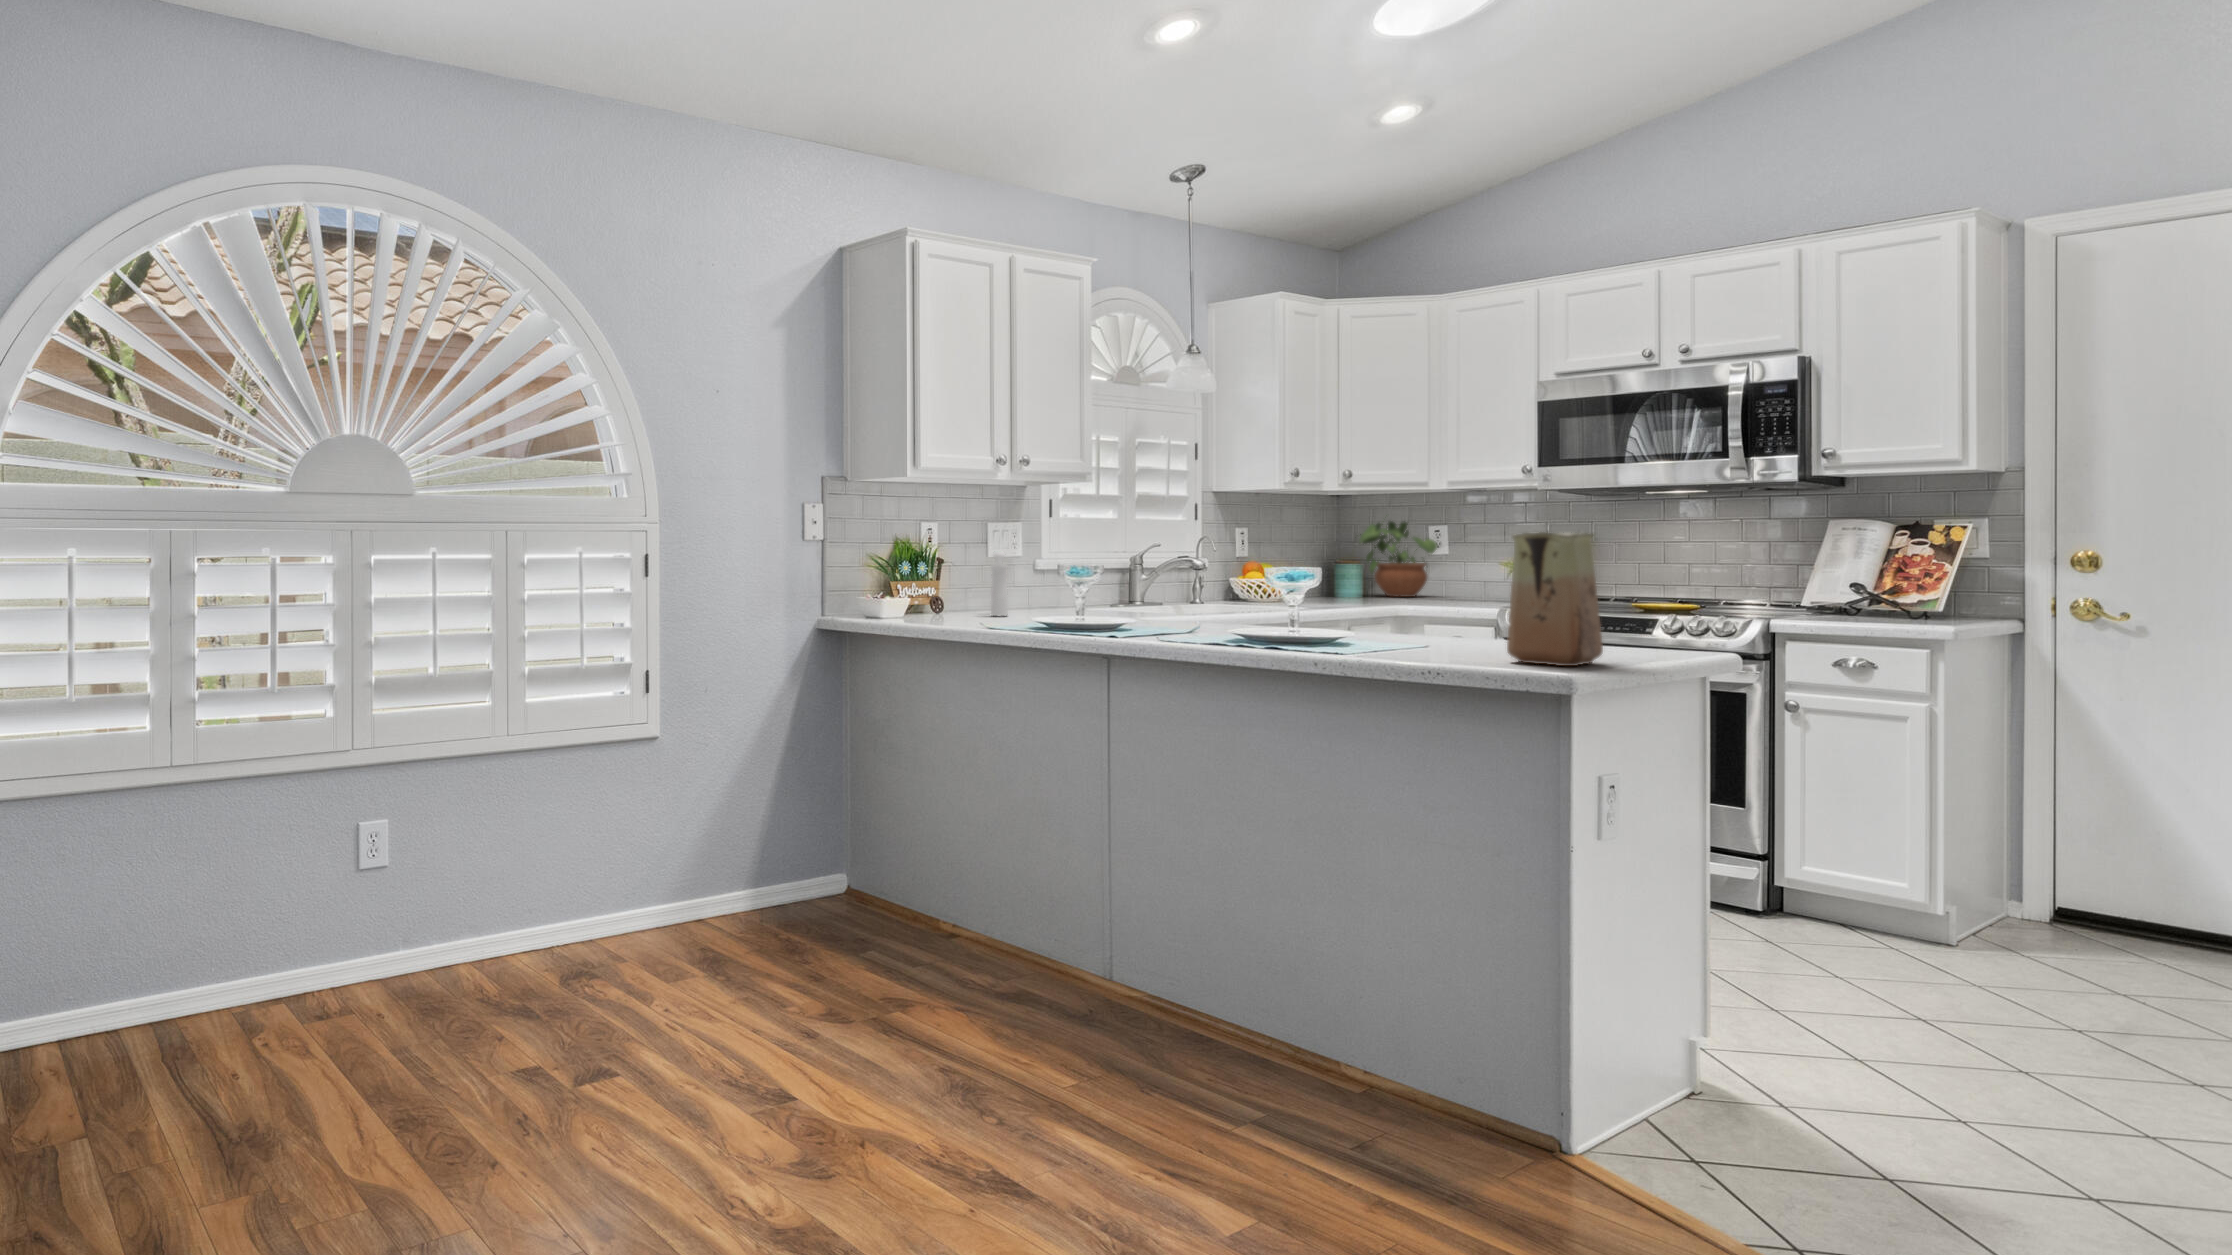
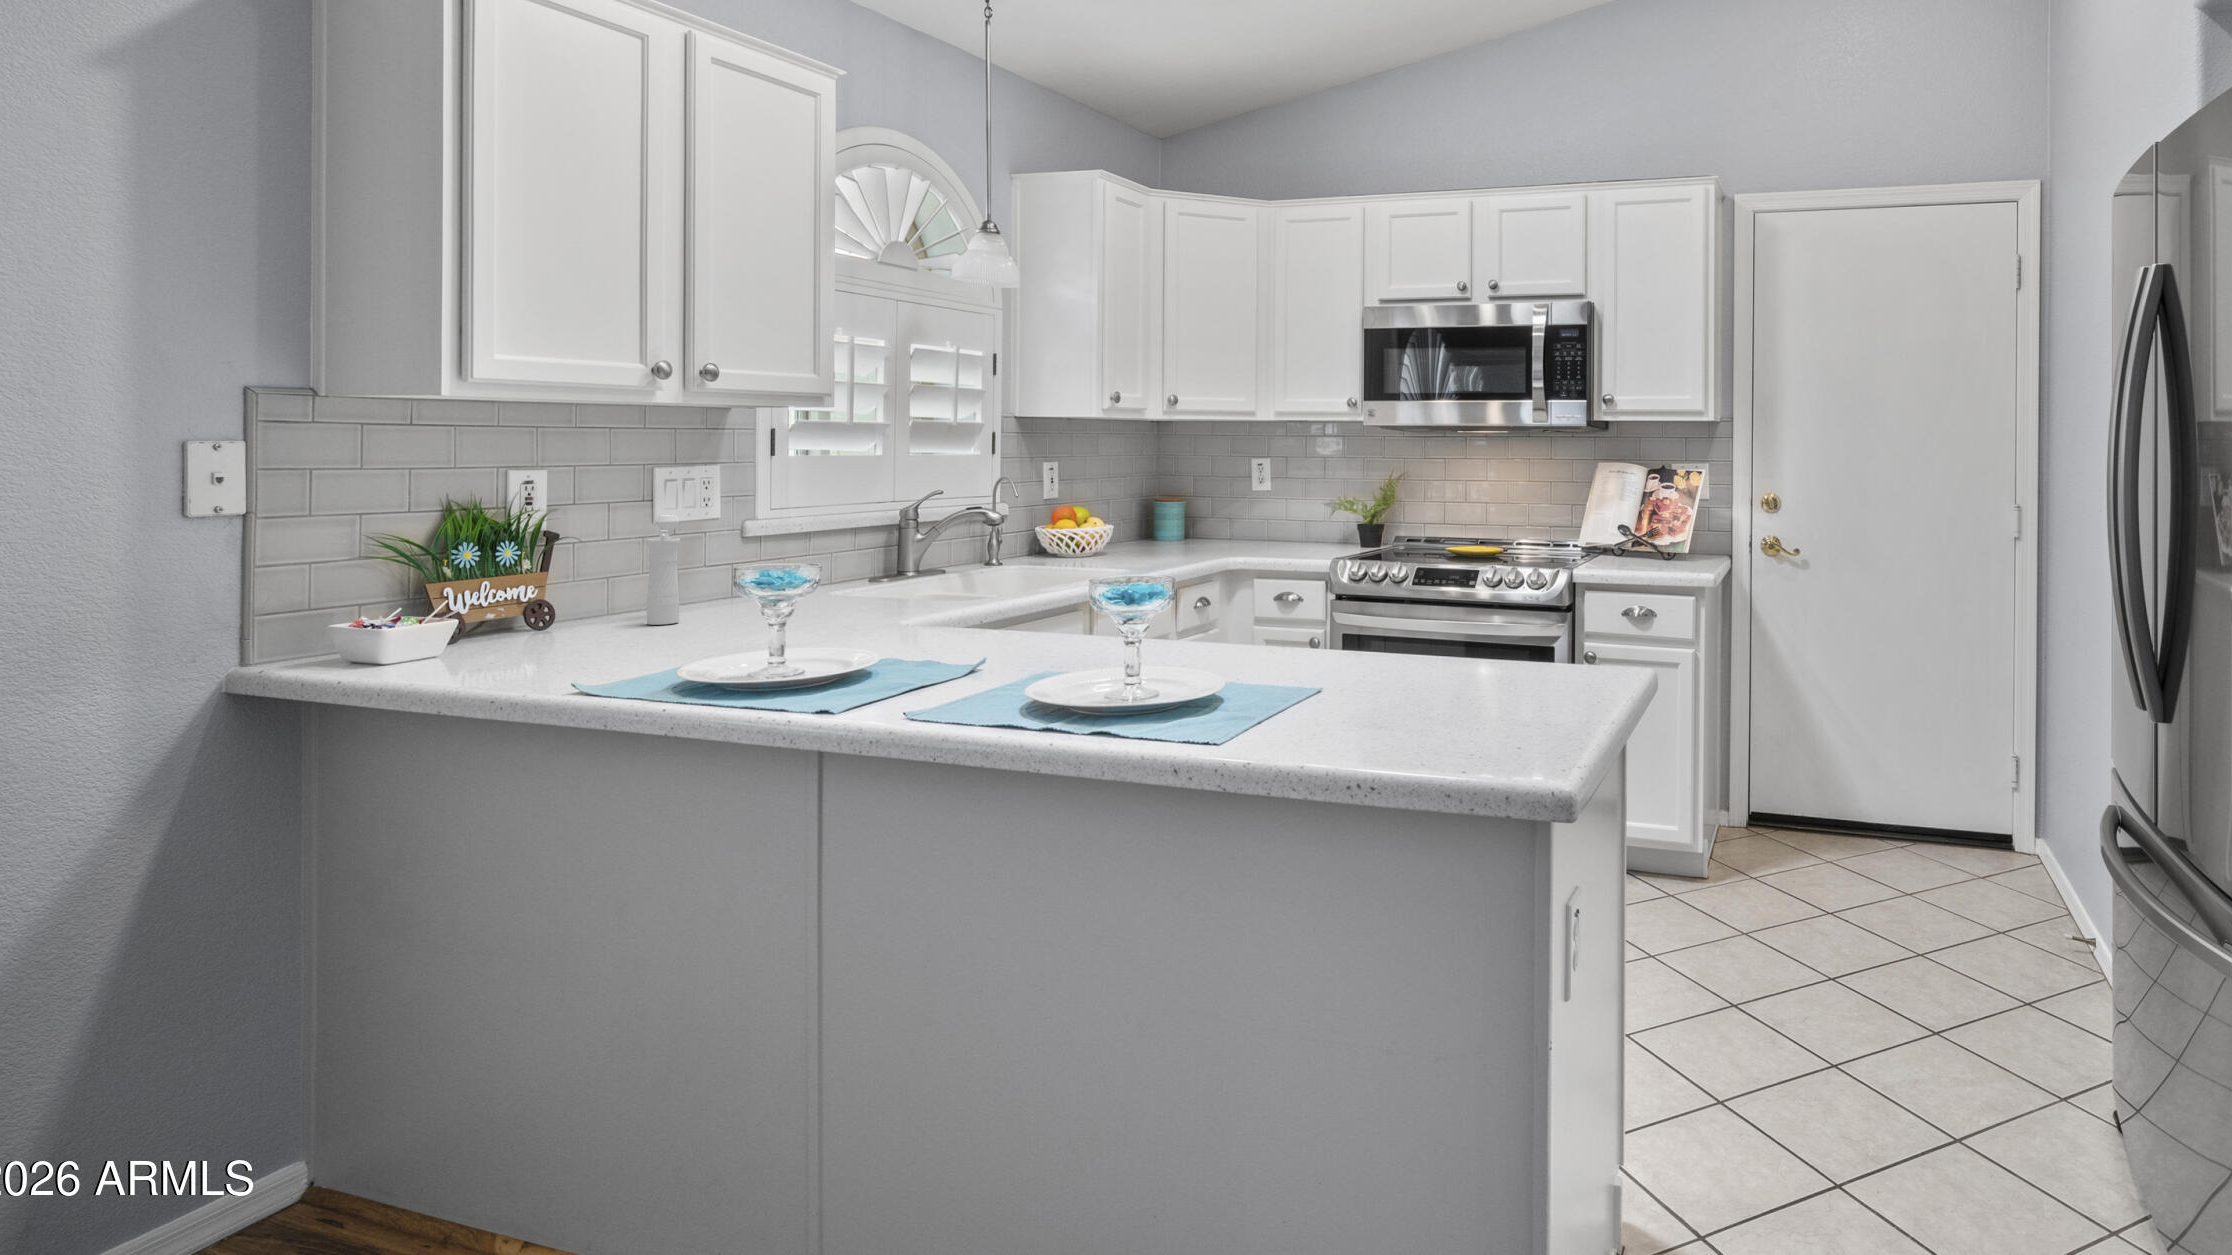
potted plant: present [1359,521,1437,597] -> none [1176,447,1264,545]
vase: present [1507,532,1603,666] -> none [1401,509,1503,691]

